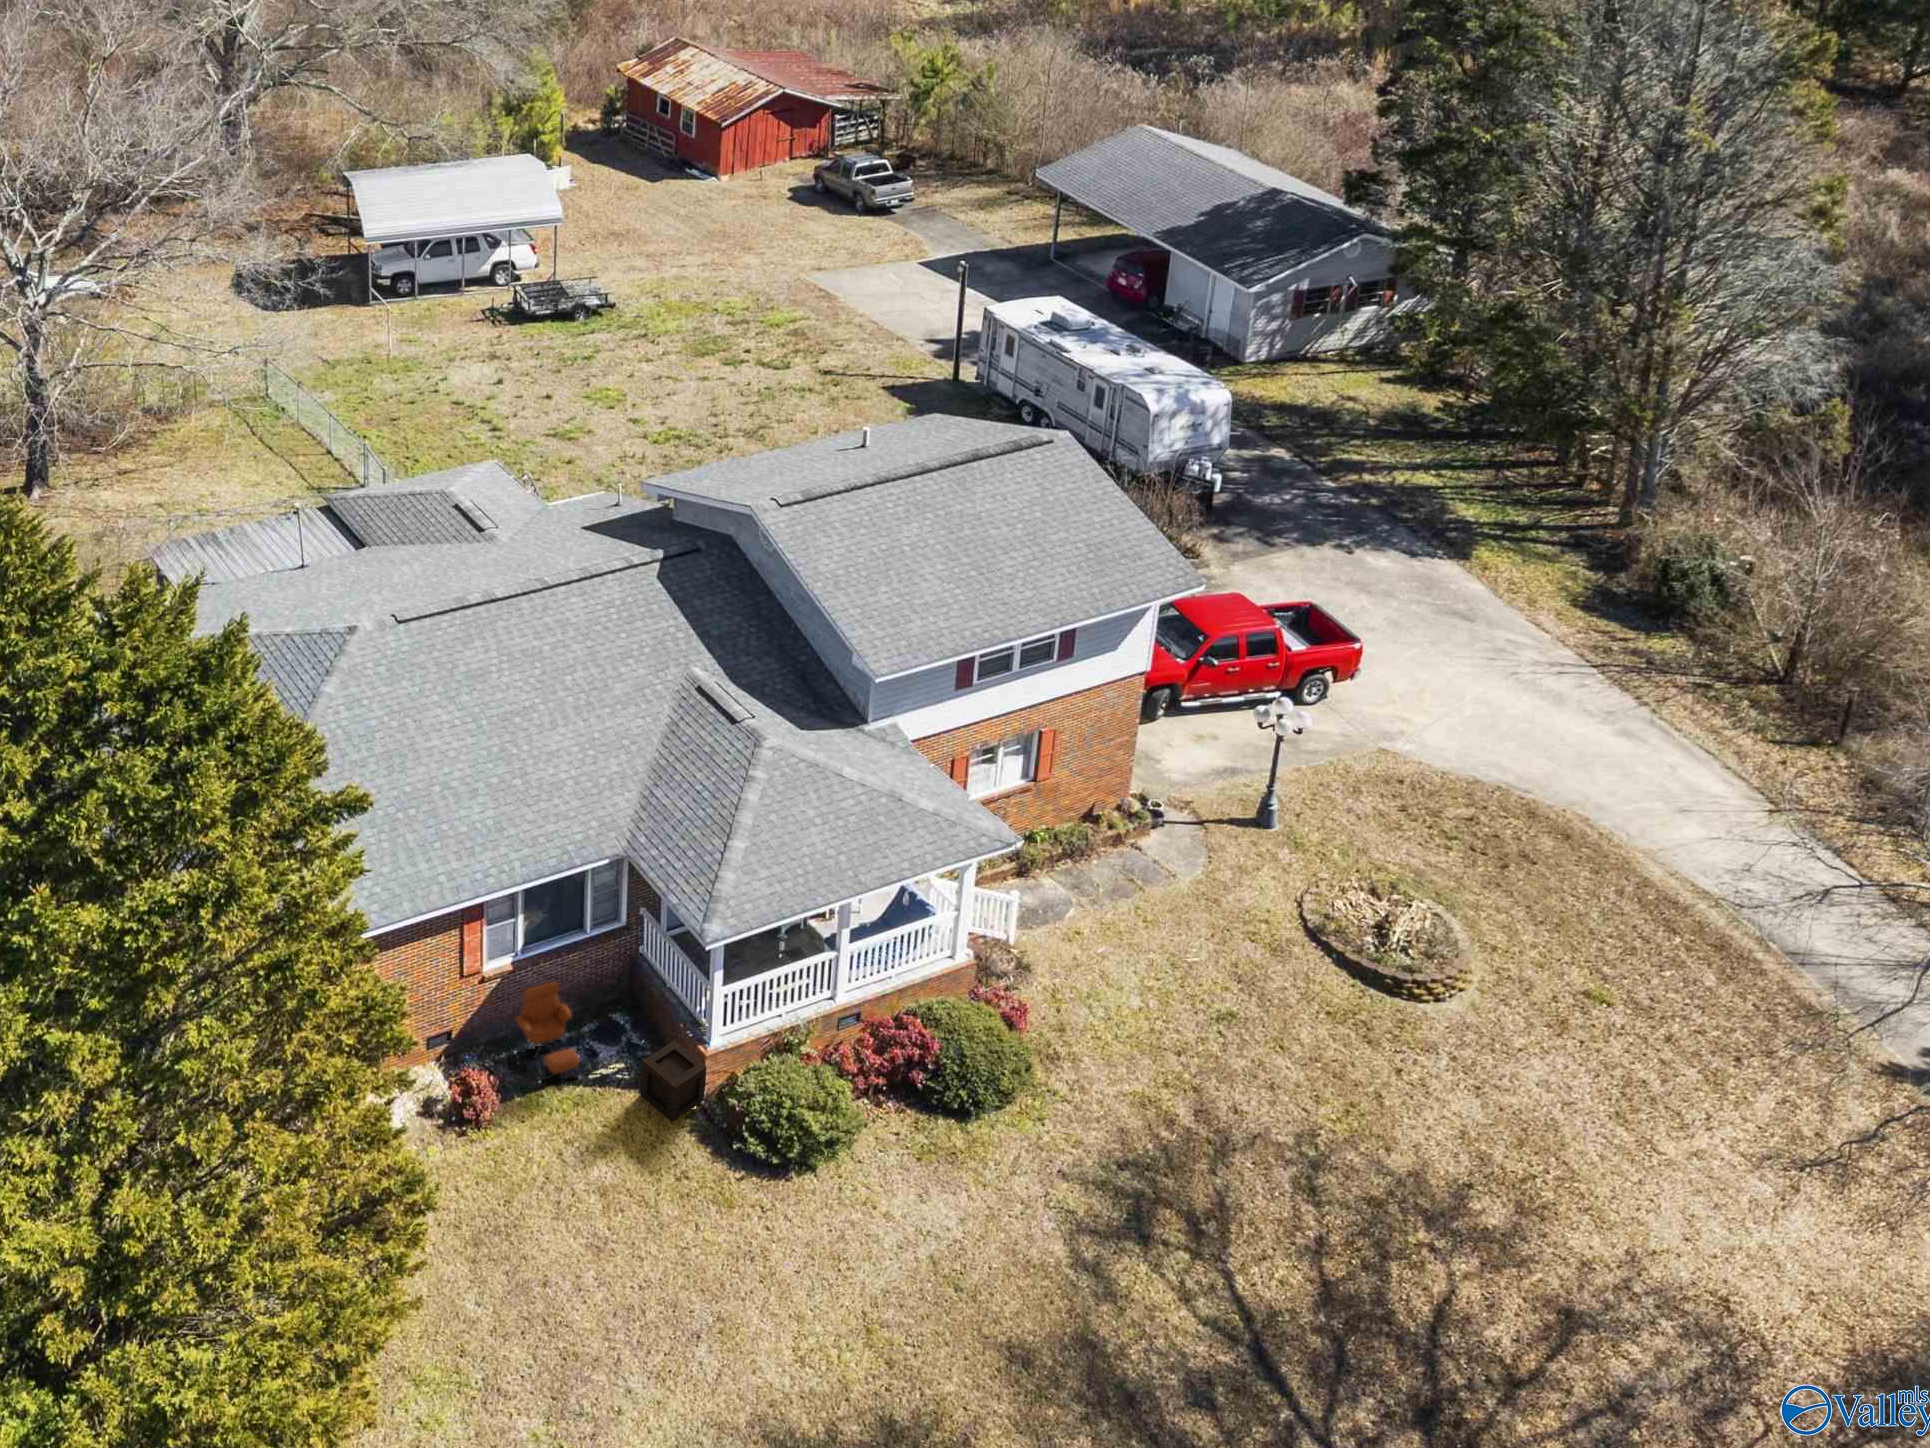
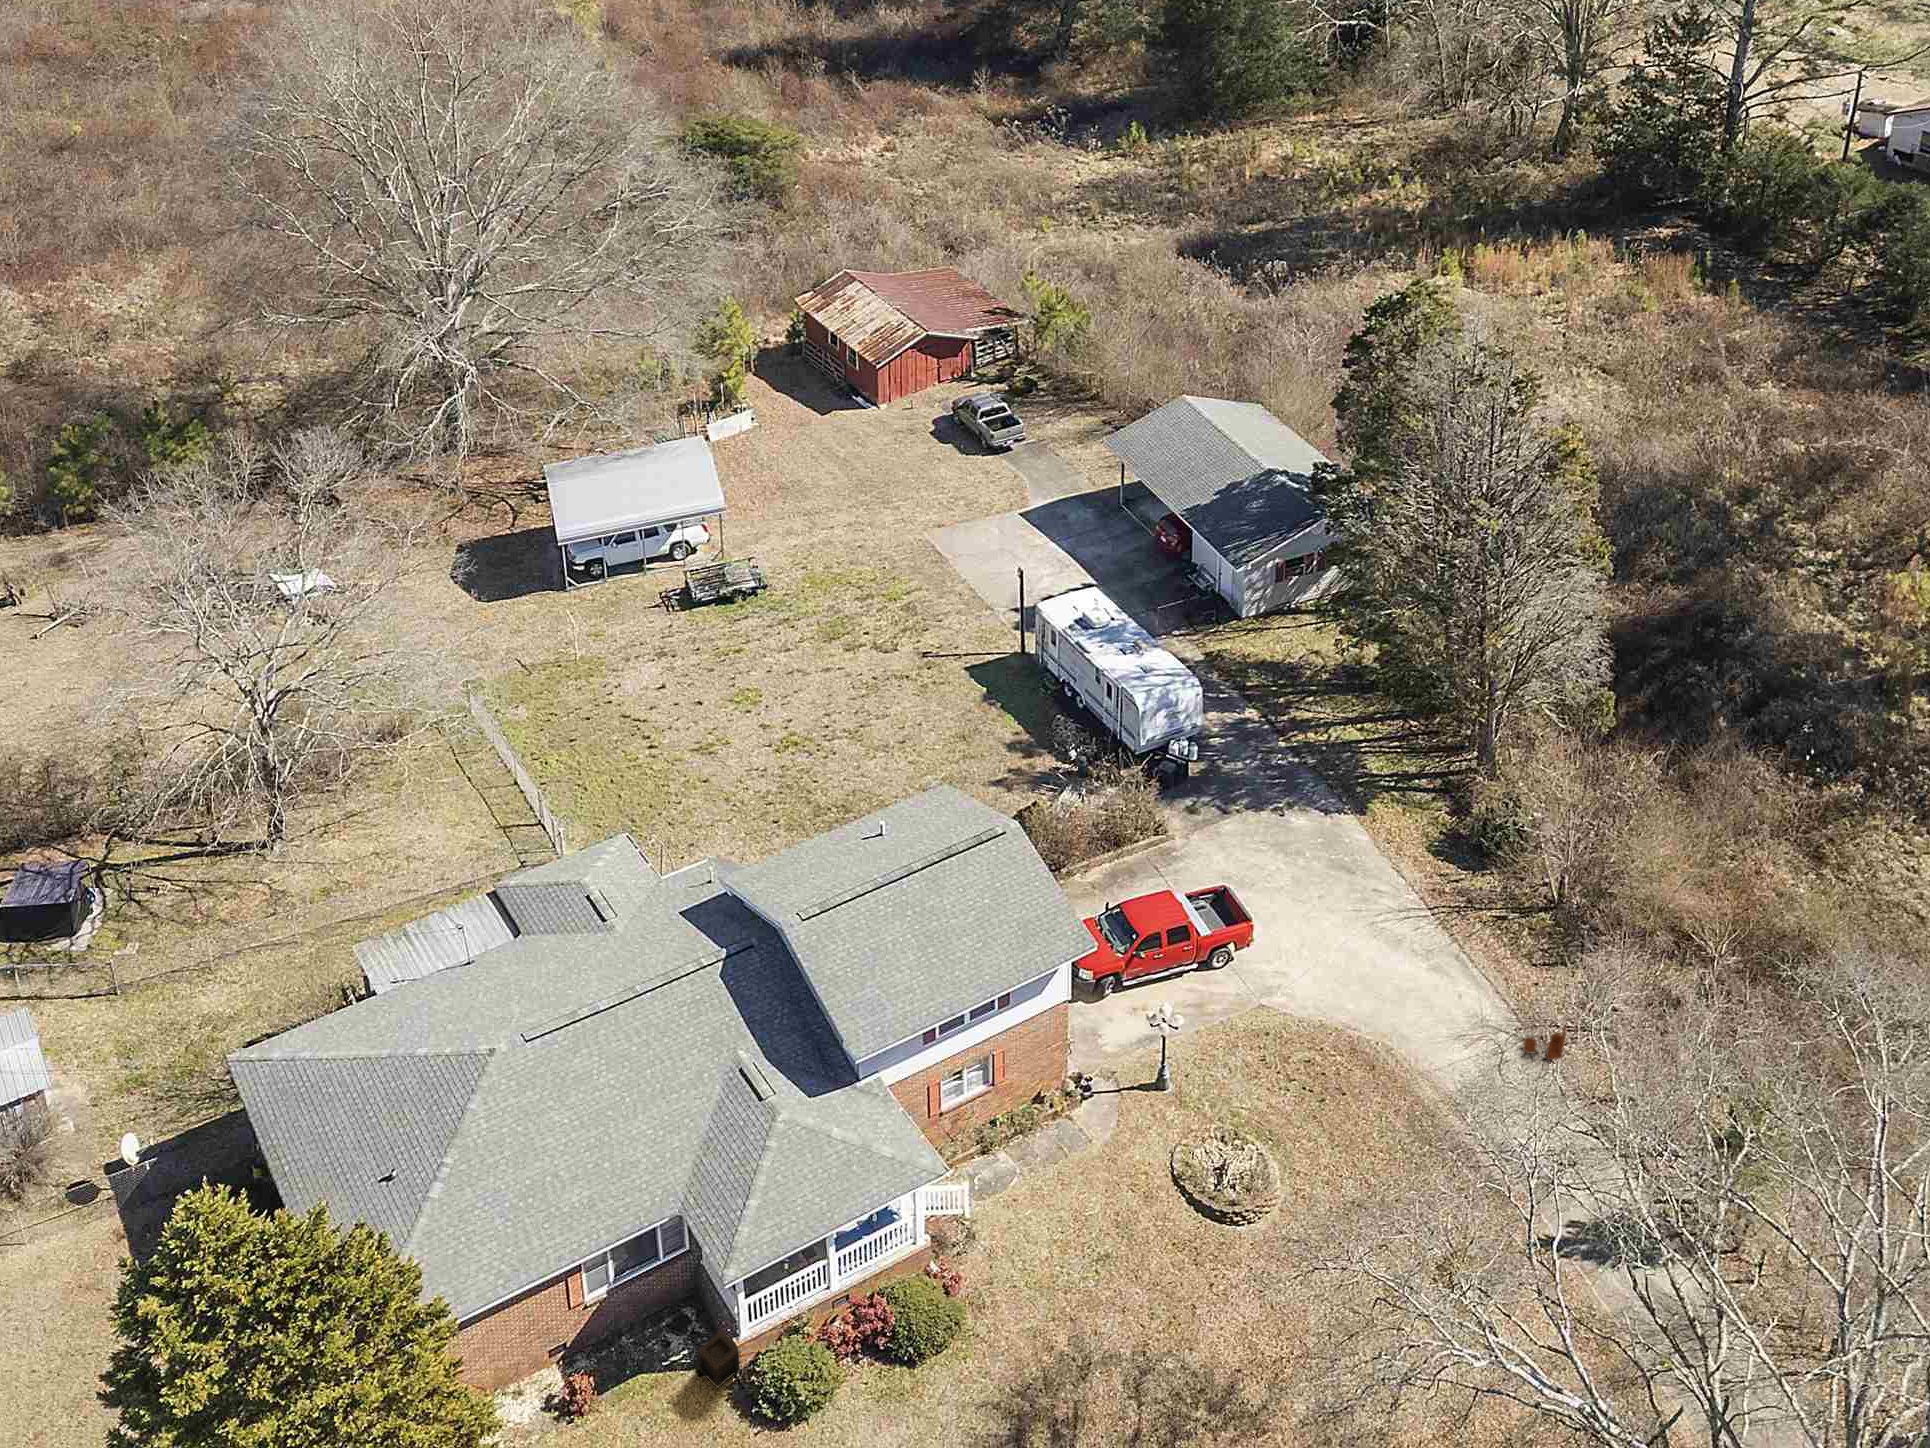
lounge chair: present [516,982,579,1083] -> present [1522,1027,1567,1060]

